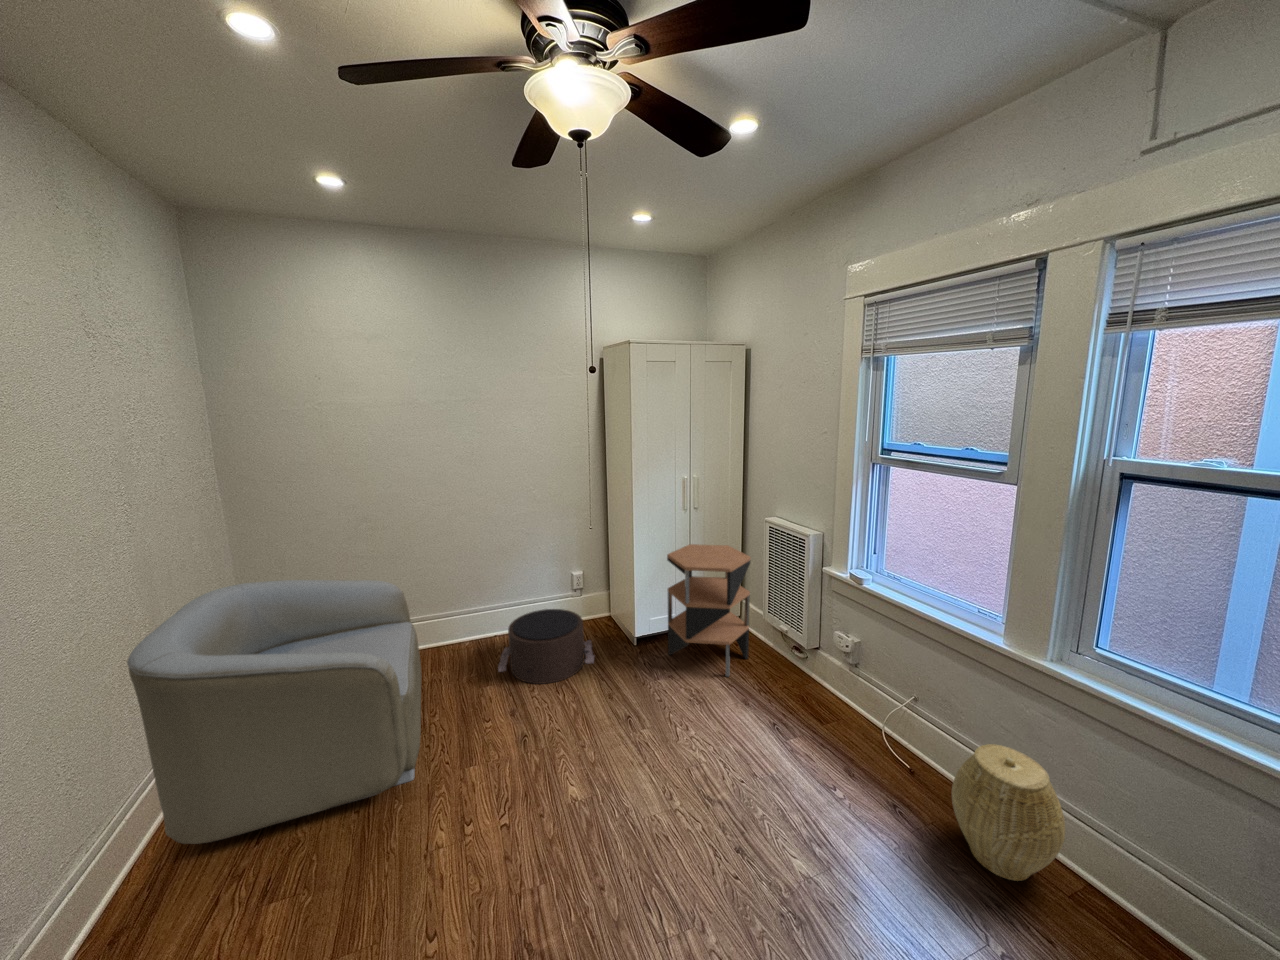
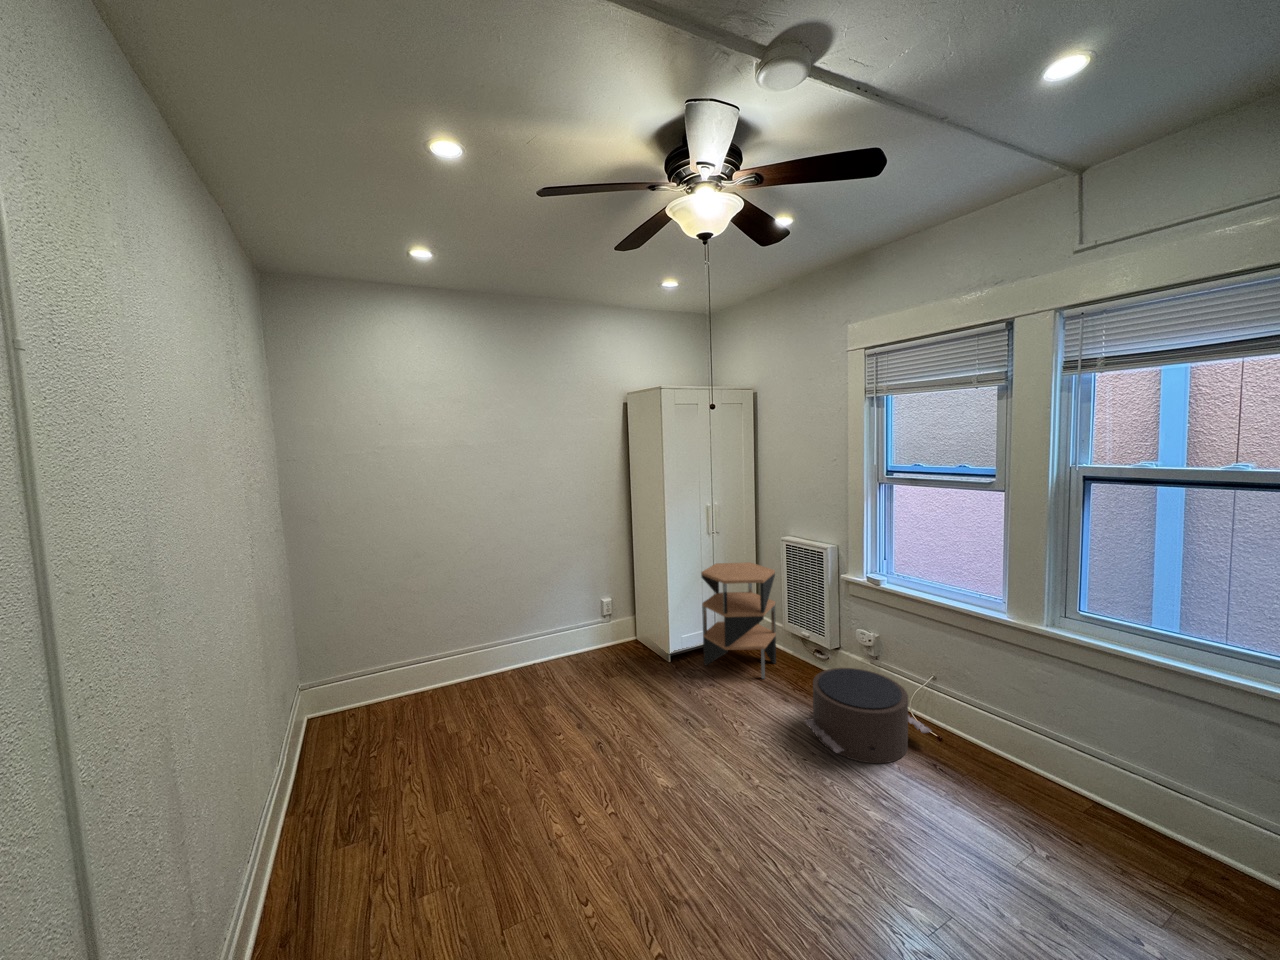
armchair: present [127,580,422,844] -> none [268,607,514,857]
pouf: present [498,609,594,684] -> present [804,668,931,764]
woven basket: present [952,744,1065,881] -> none [983,699,1077,807]

